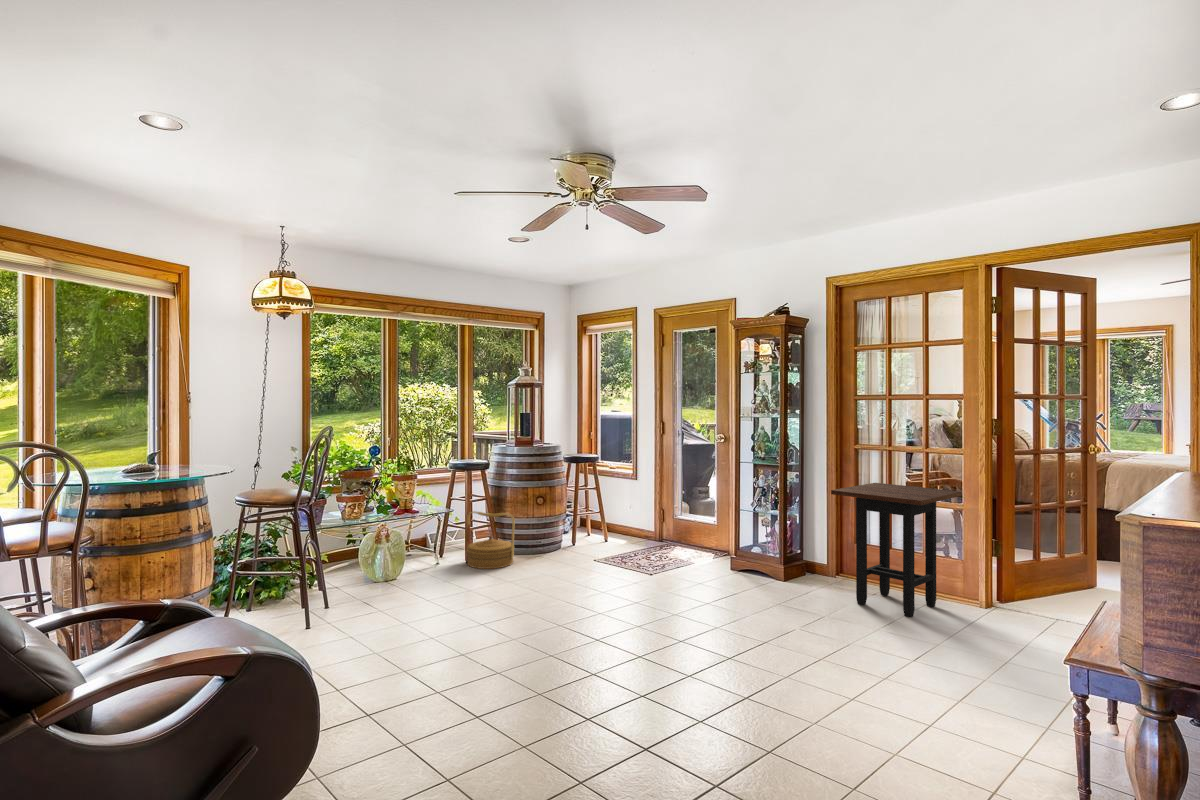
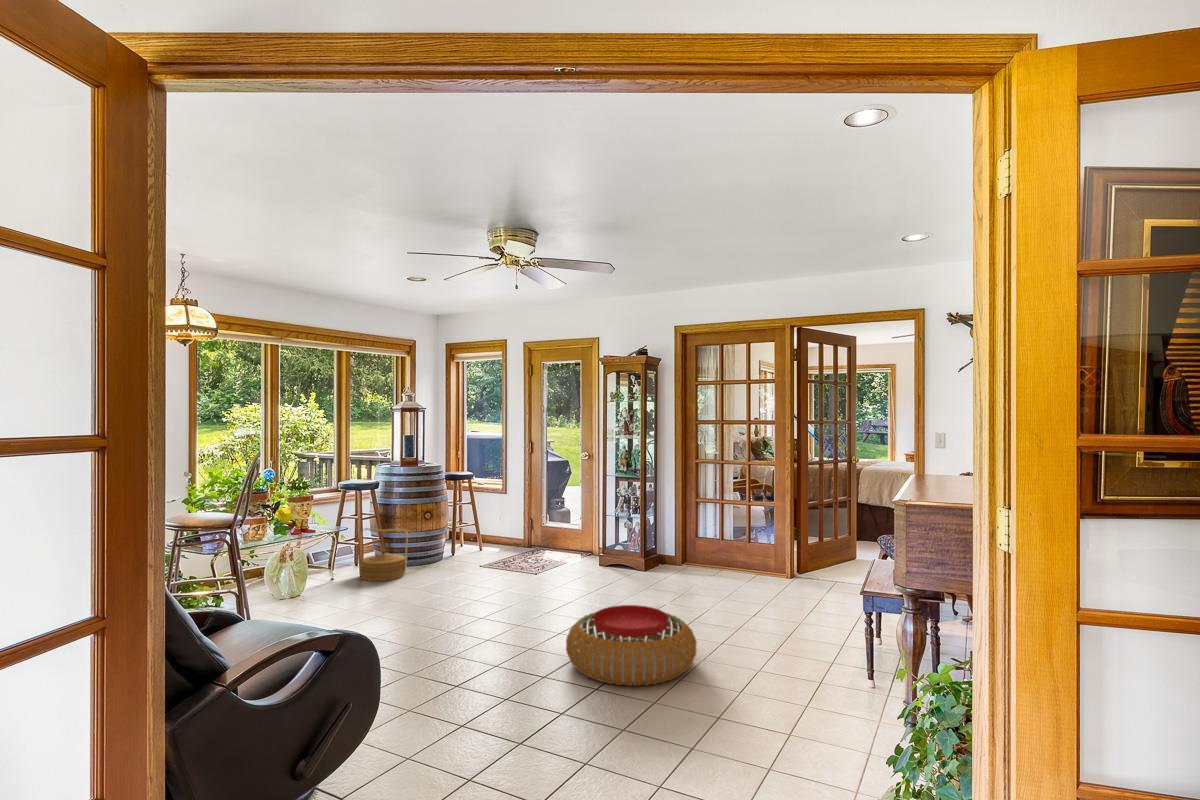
side table: present [831,483,962,617] -> none [684,489,774,590]
pouf: none [631,631,811,751] -> present [566,605,697,686]

